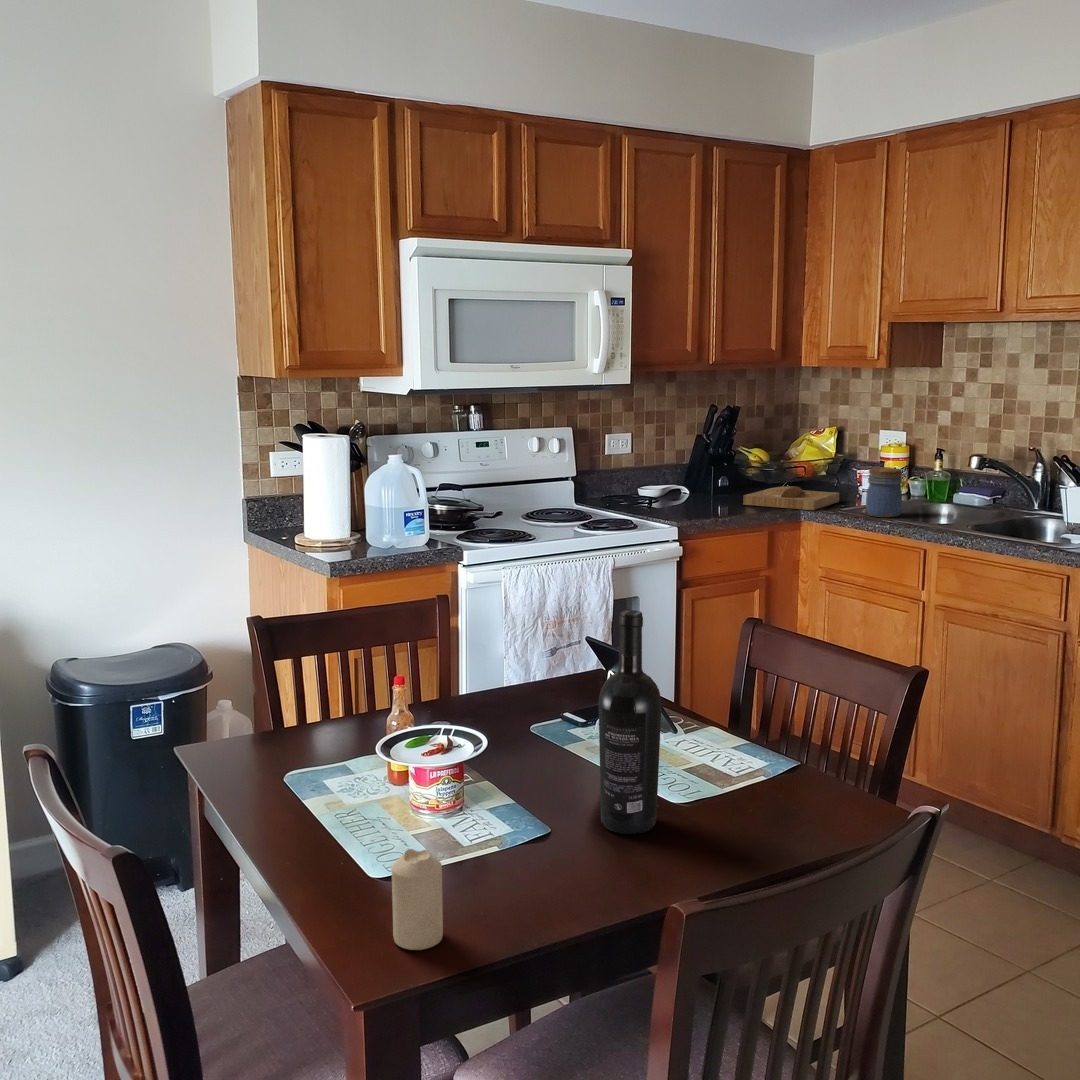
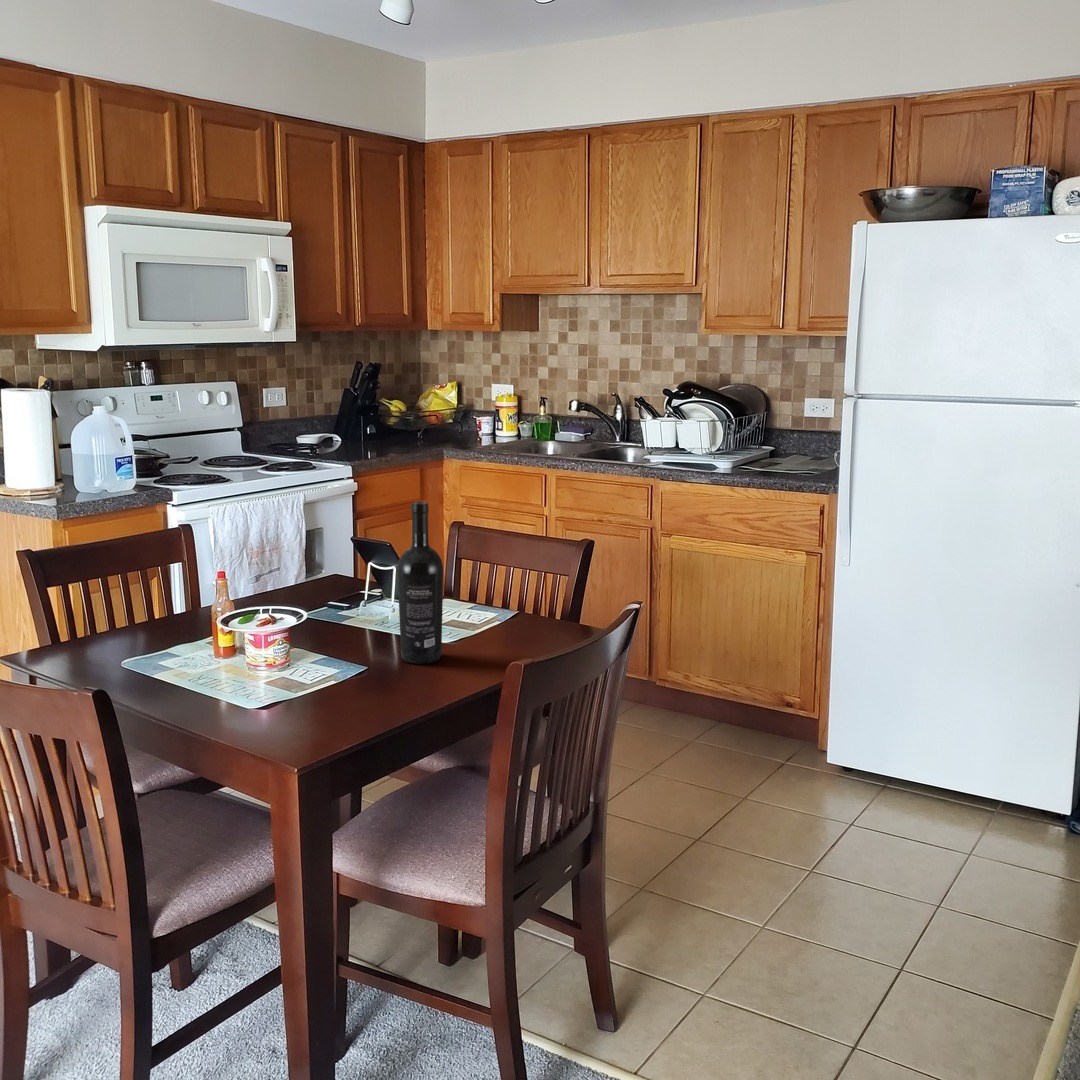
jar: present [866,467,906,517] -> none [494,412,525,452]
tray: present [743,486,839,510] -> none [391,431,467,449]
candle: present [392,849,443,950] -> none [299,668,337,737]

